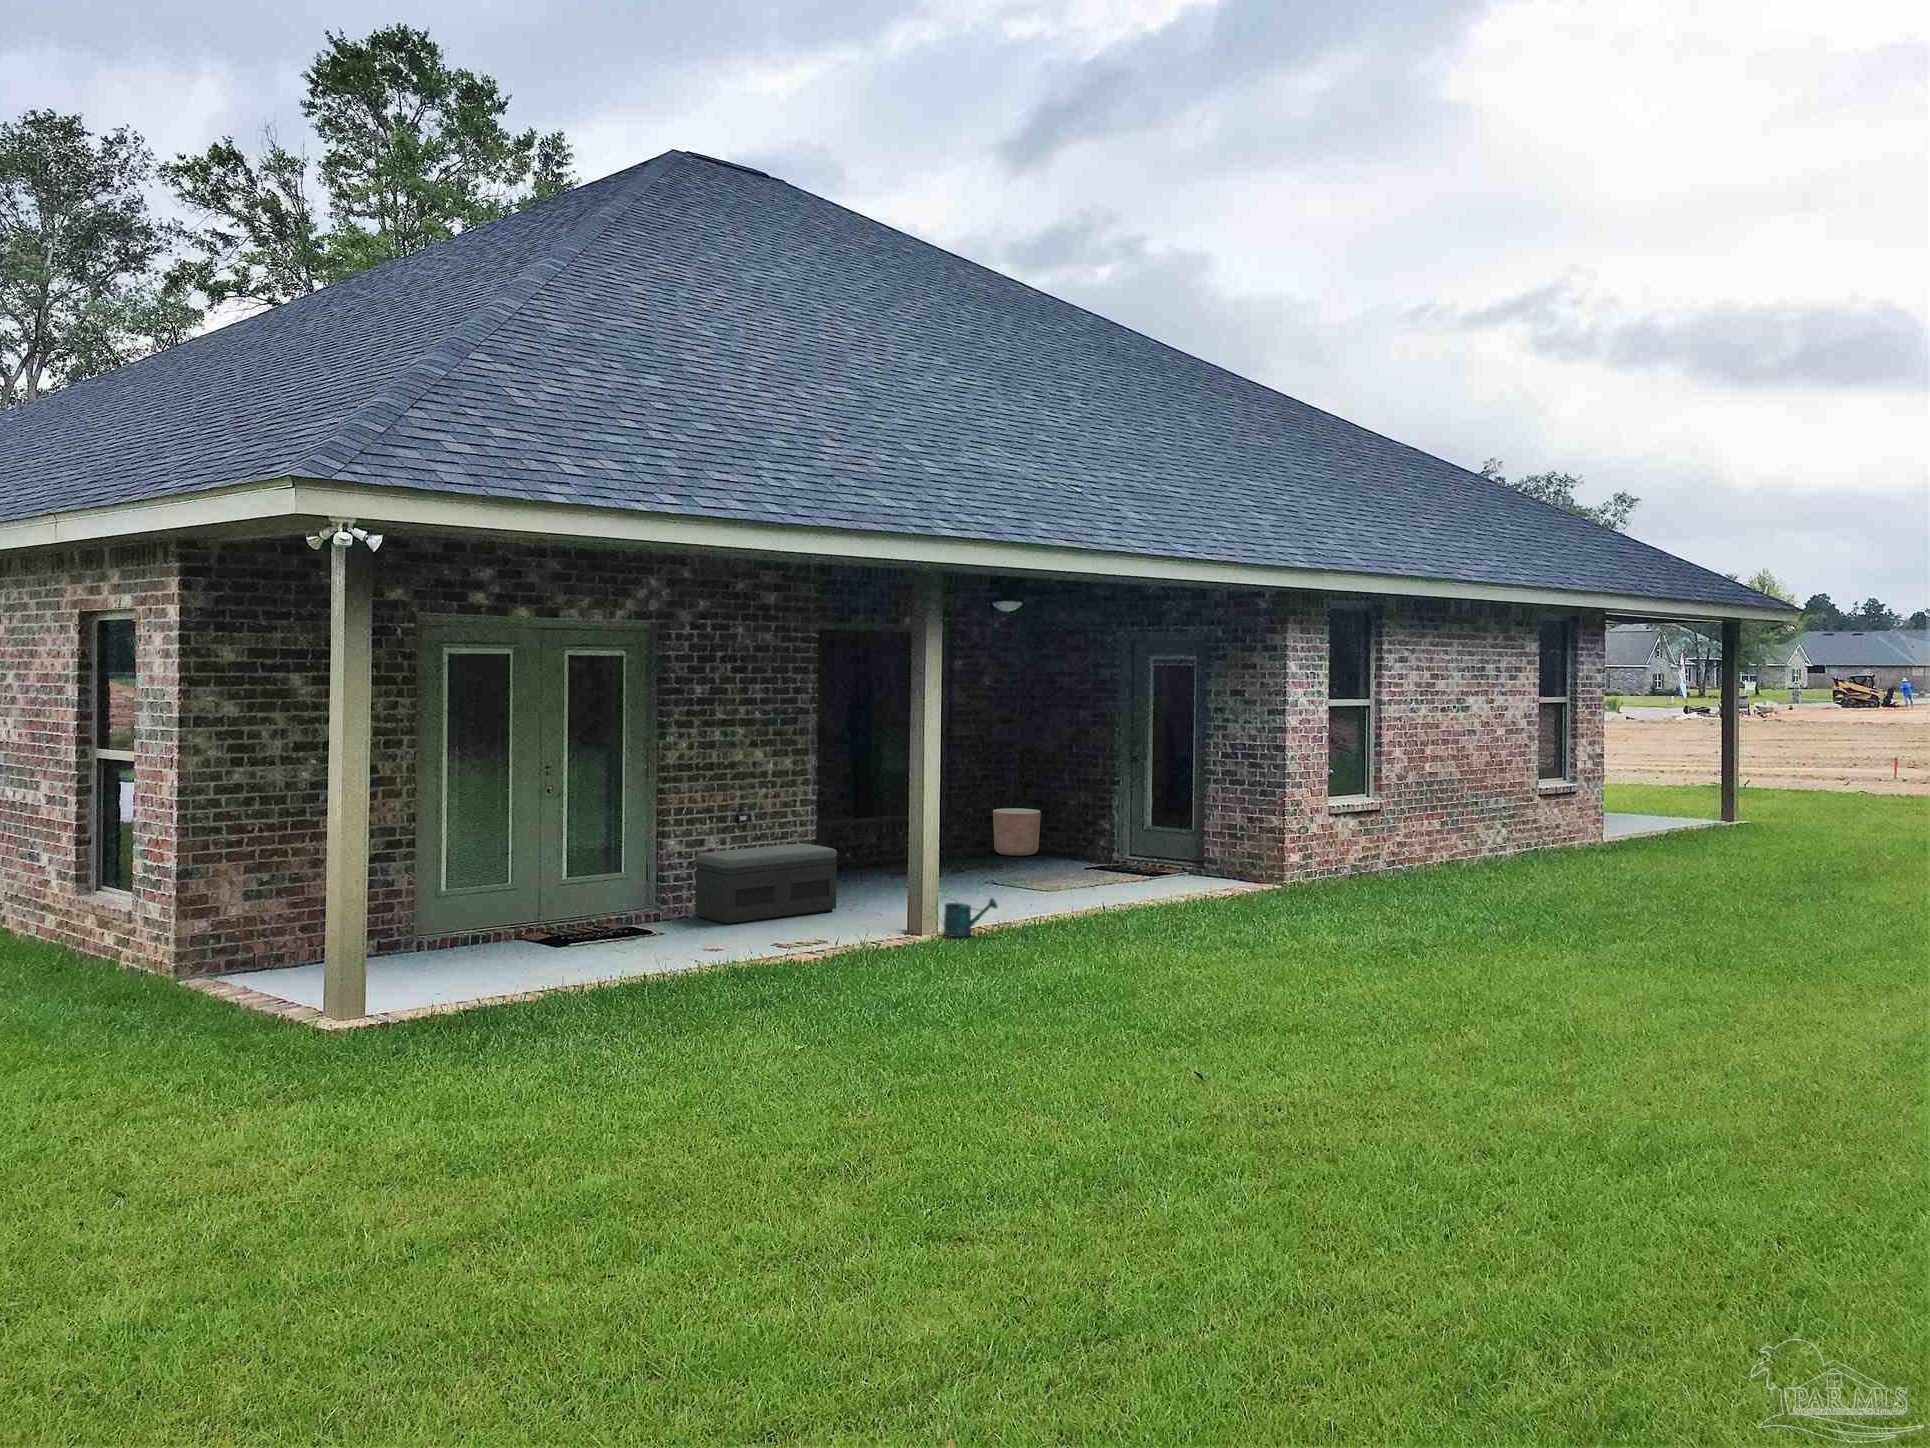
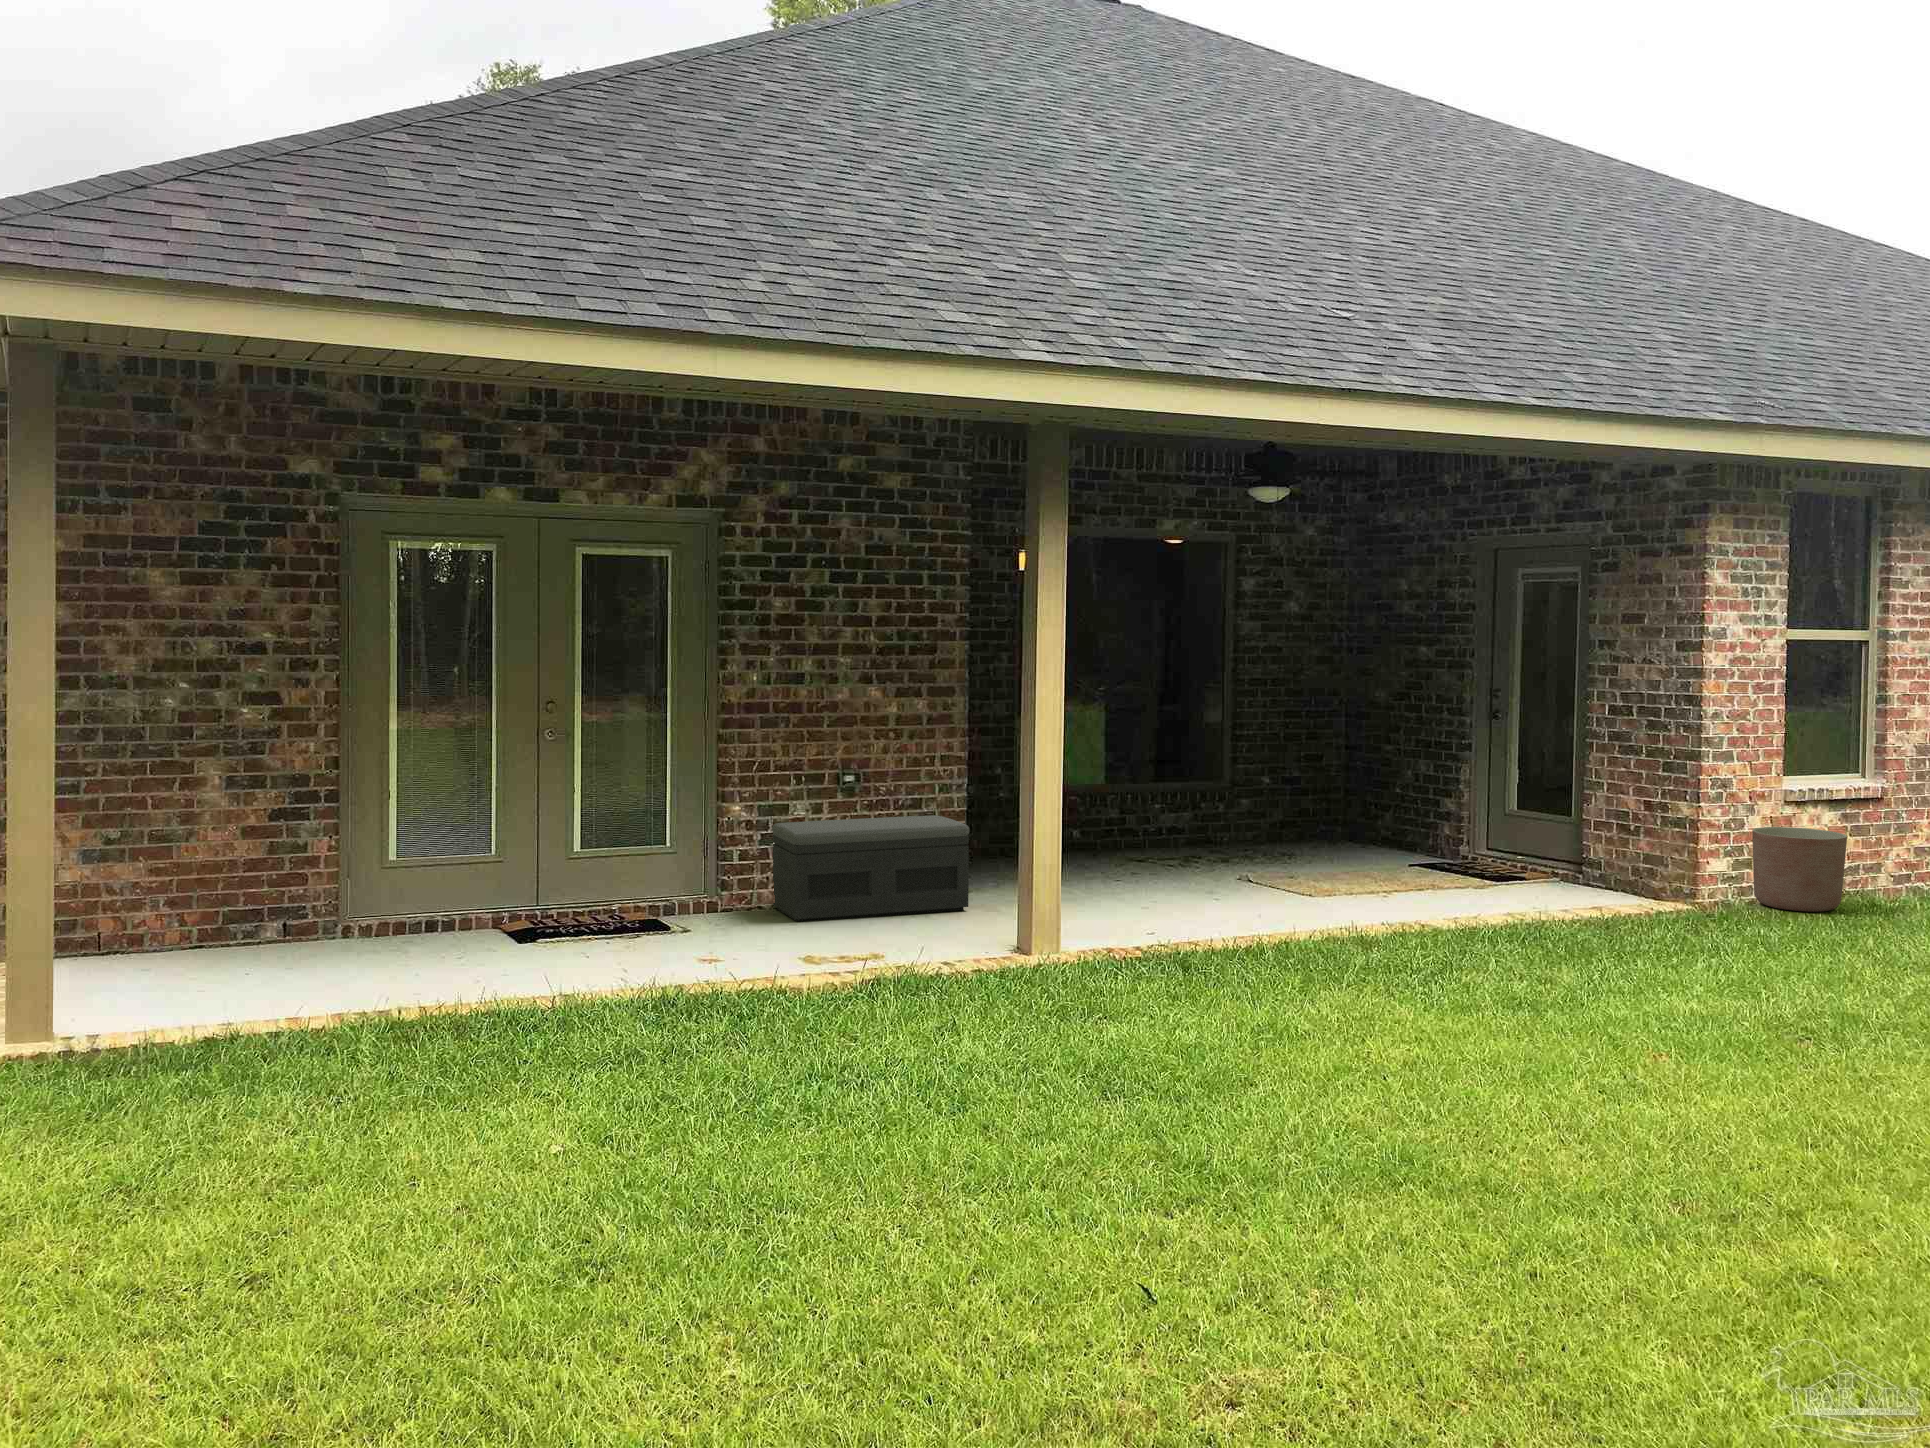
planter: present [993,808,1041,856] -> present [1752,827,1847,912]
watering can: present [941,897,998,937] -> none [1061,901,1148,962]

